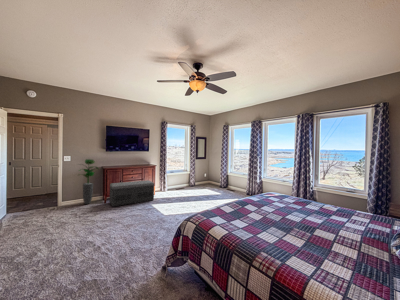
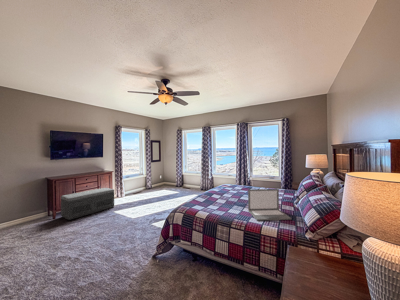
potted plant: present [83,159,98,204] -> none [13,171,44,224]
laptop: none [292,207,383,282] -> present [248,189,291,220]

